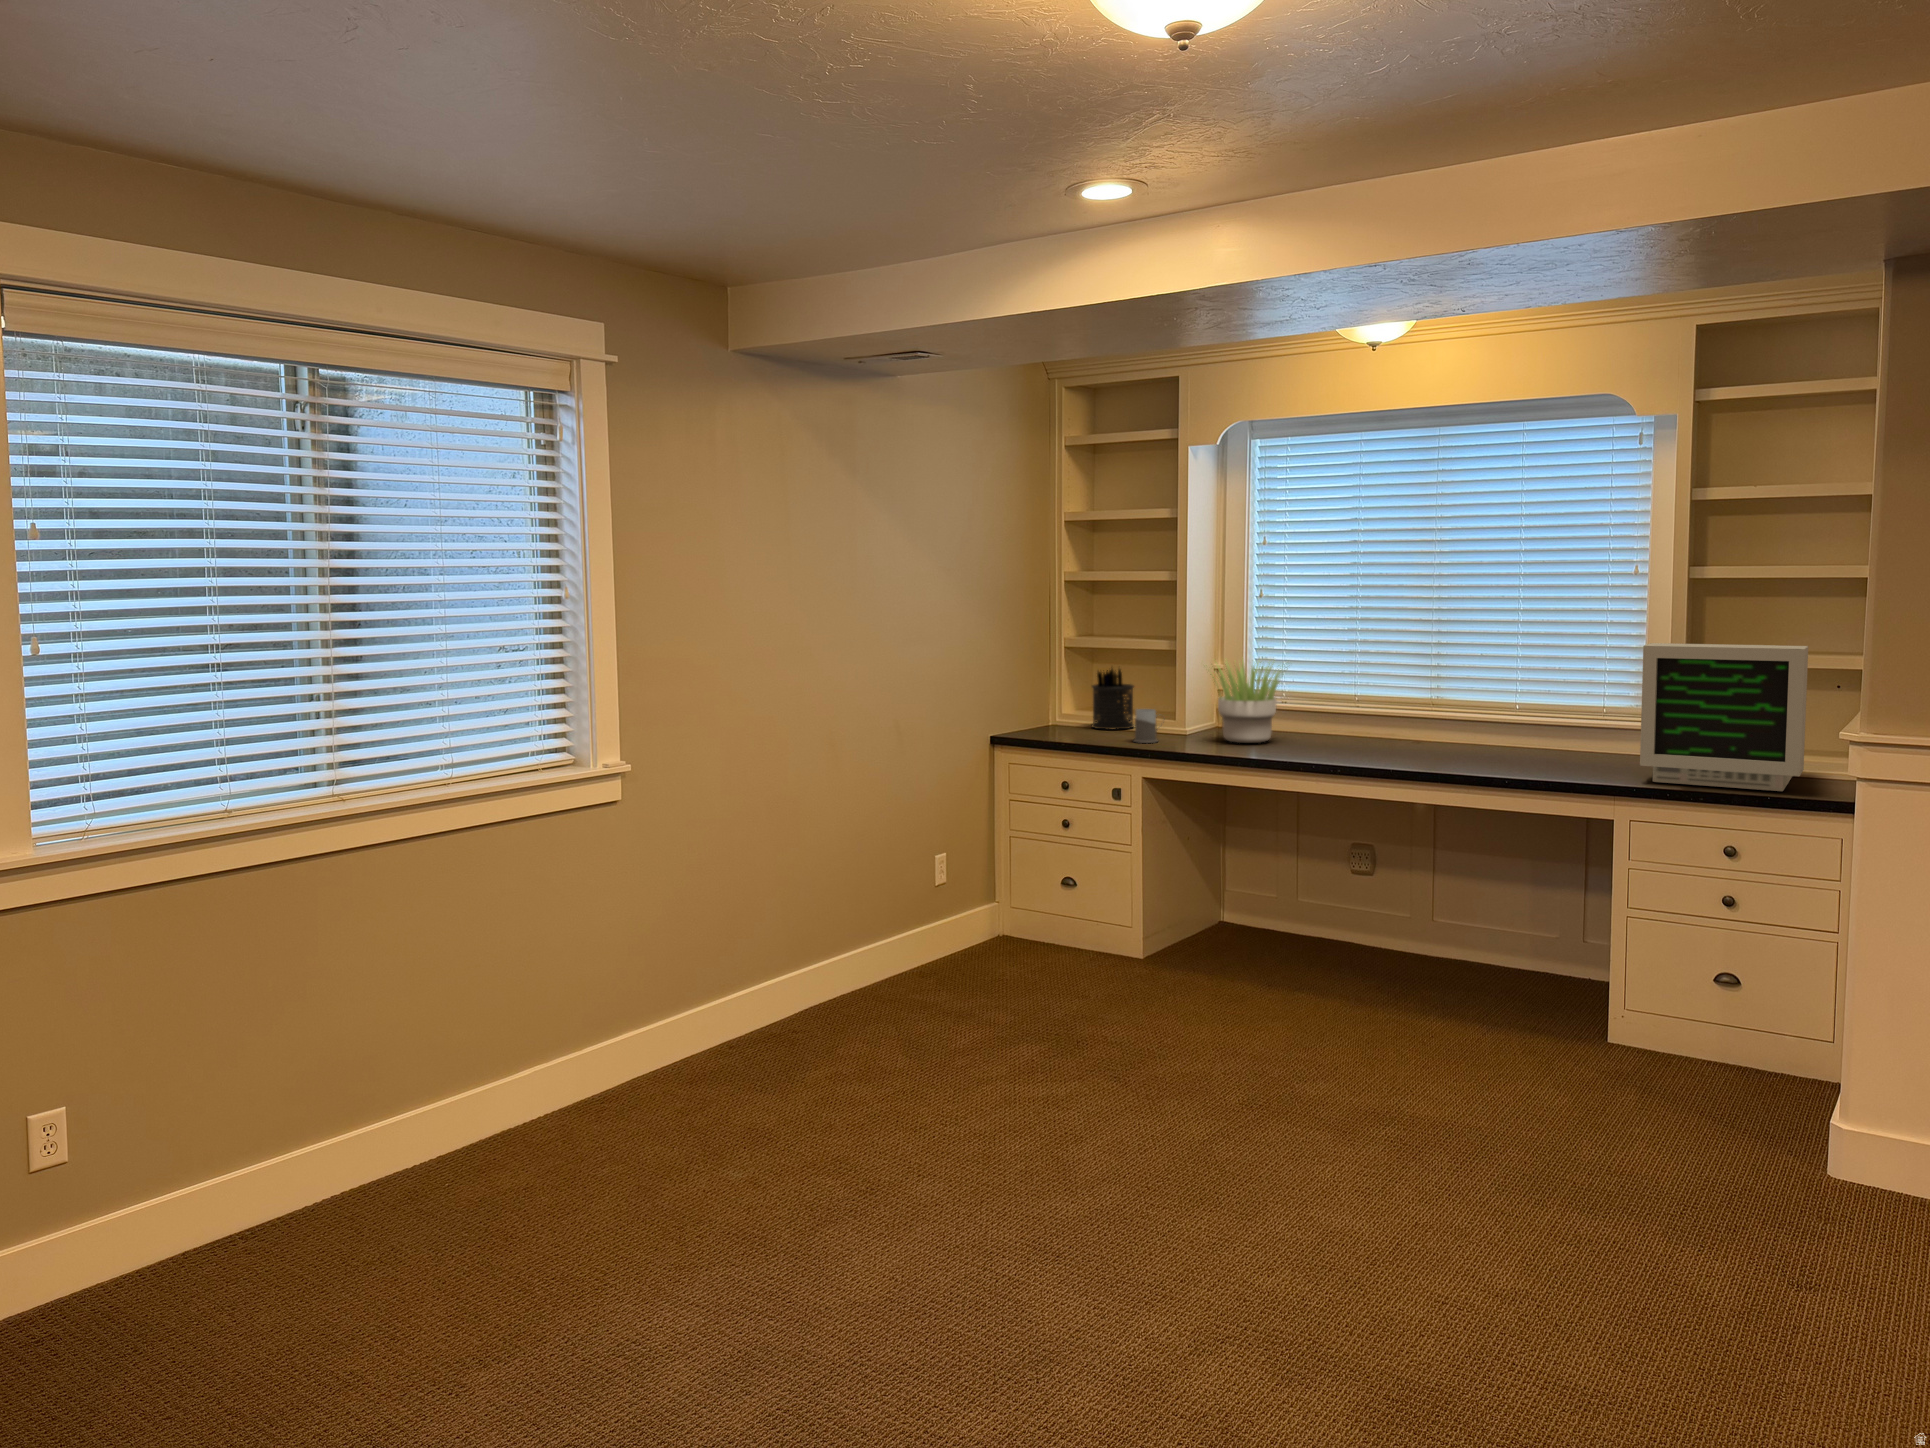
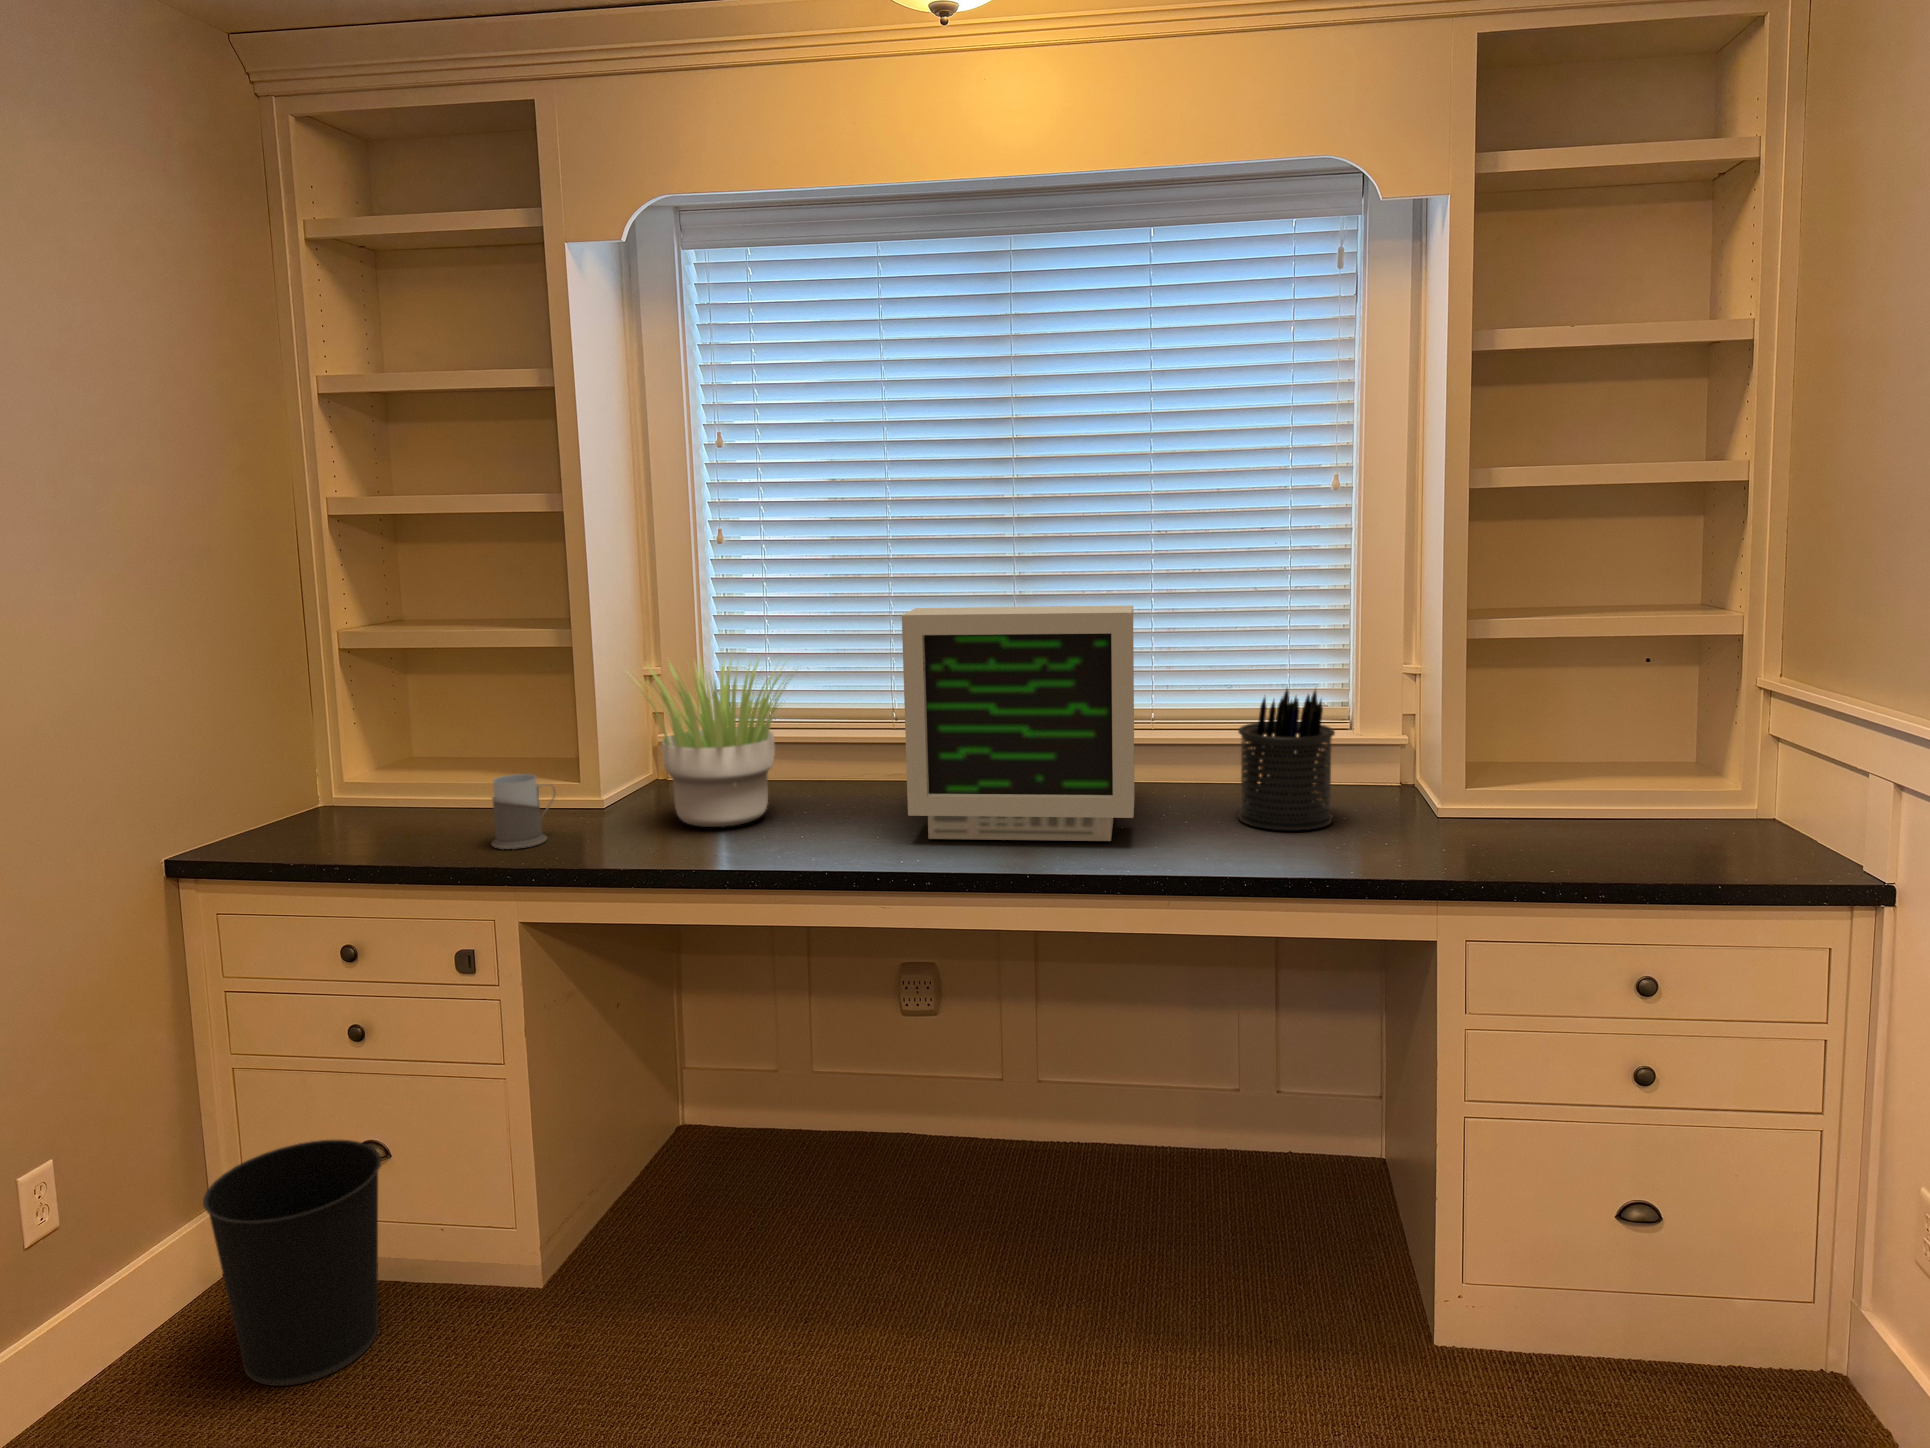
computer monitor: present [1640,643,1808,791] -> present [902,605,1135,841]
pen holder: present [1092,669,1134,730] -> present [1238,689,1335,830]
wastebasket: none [1004,870,1075,966] -> present [203,1140,381,1386]

